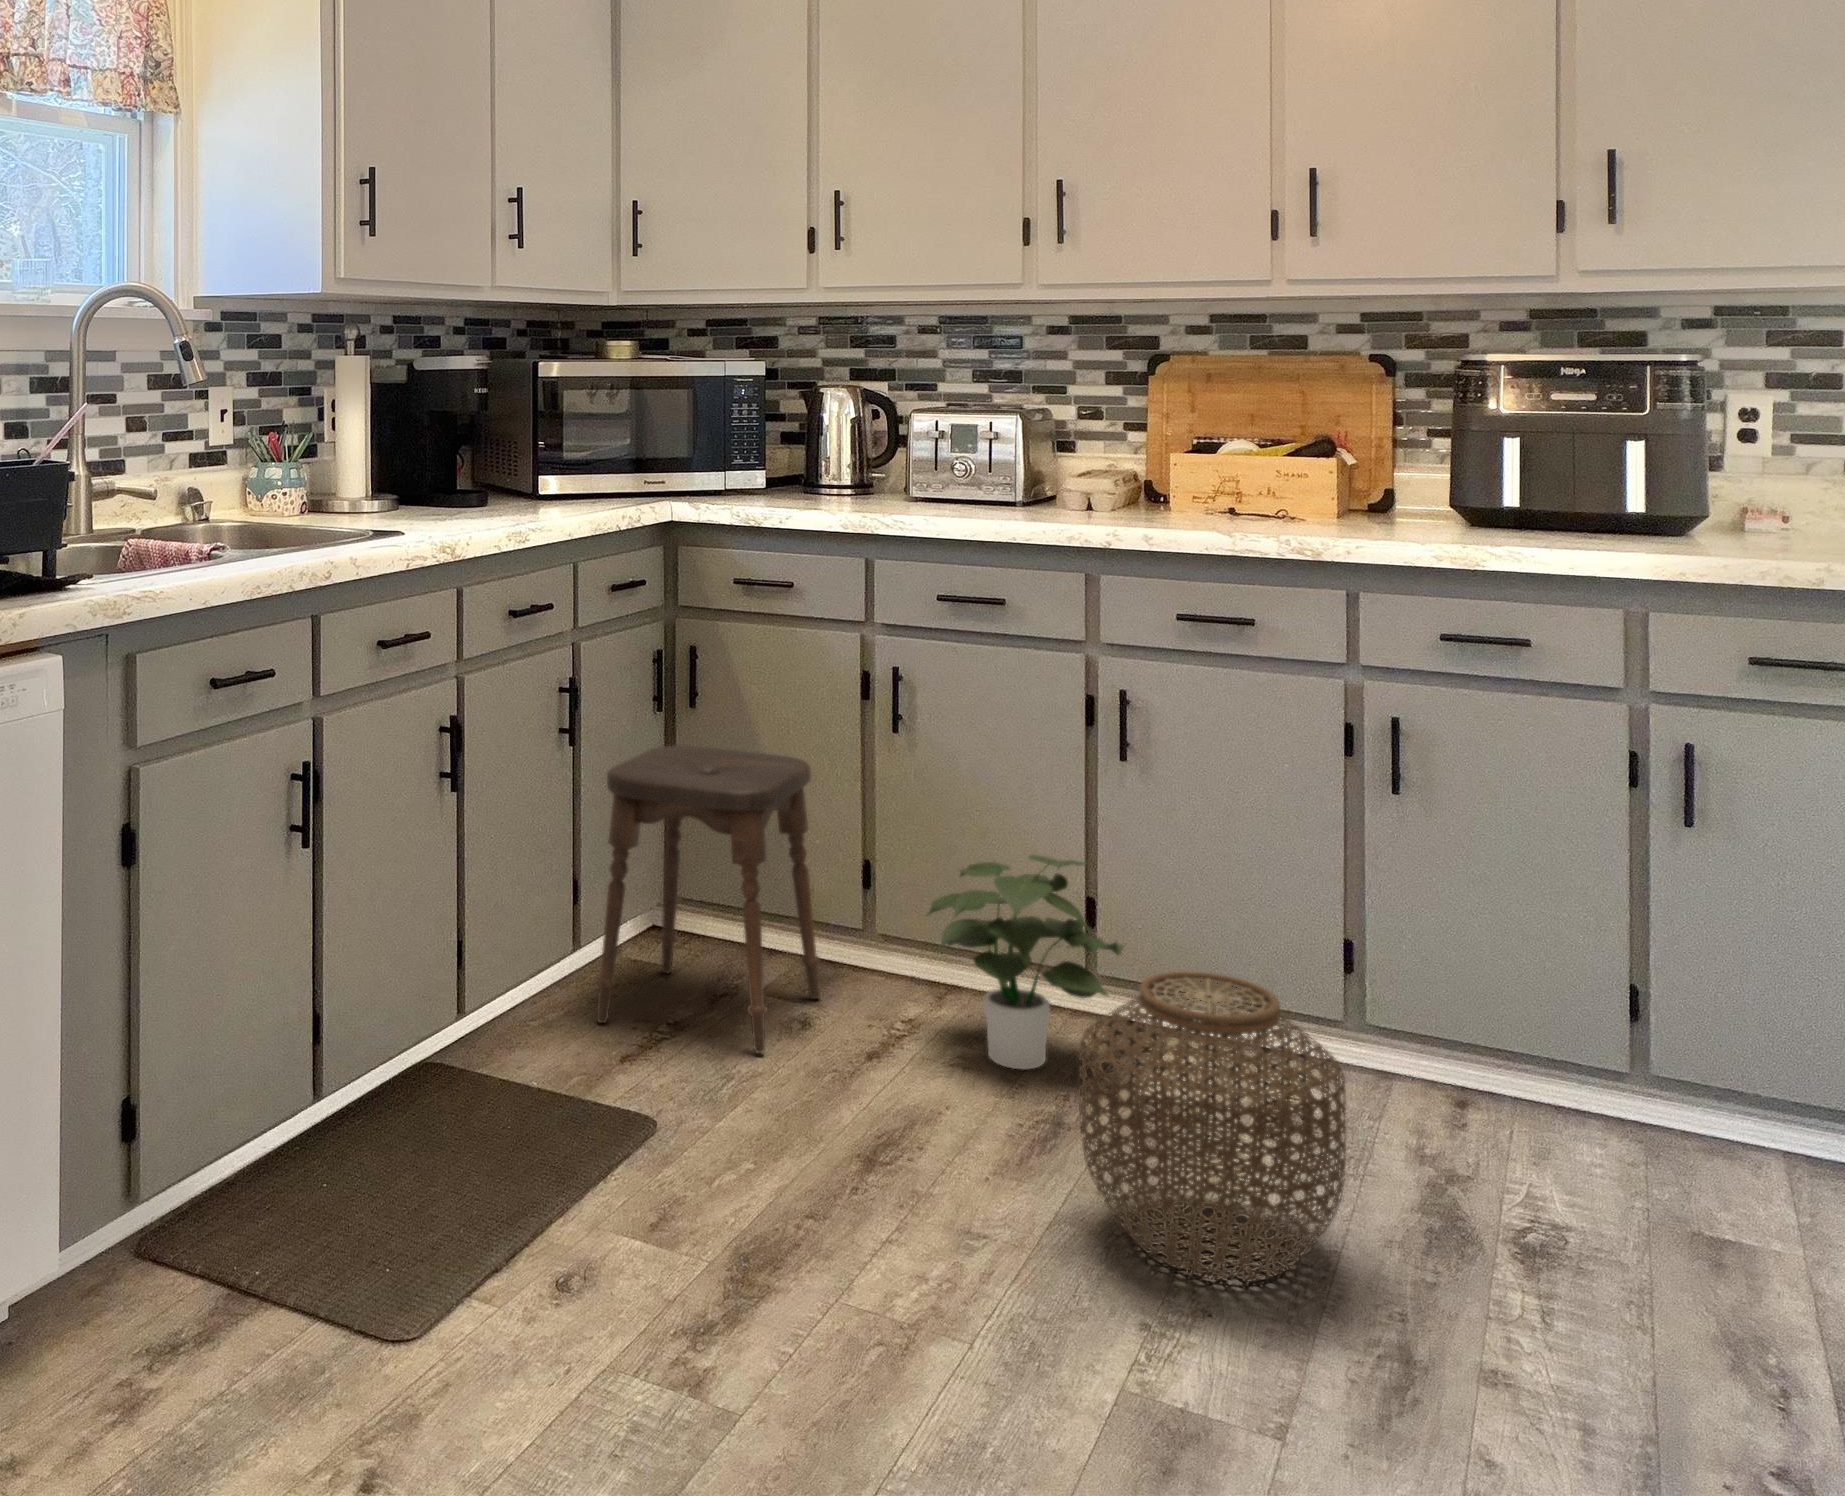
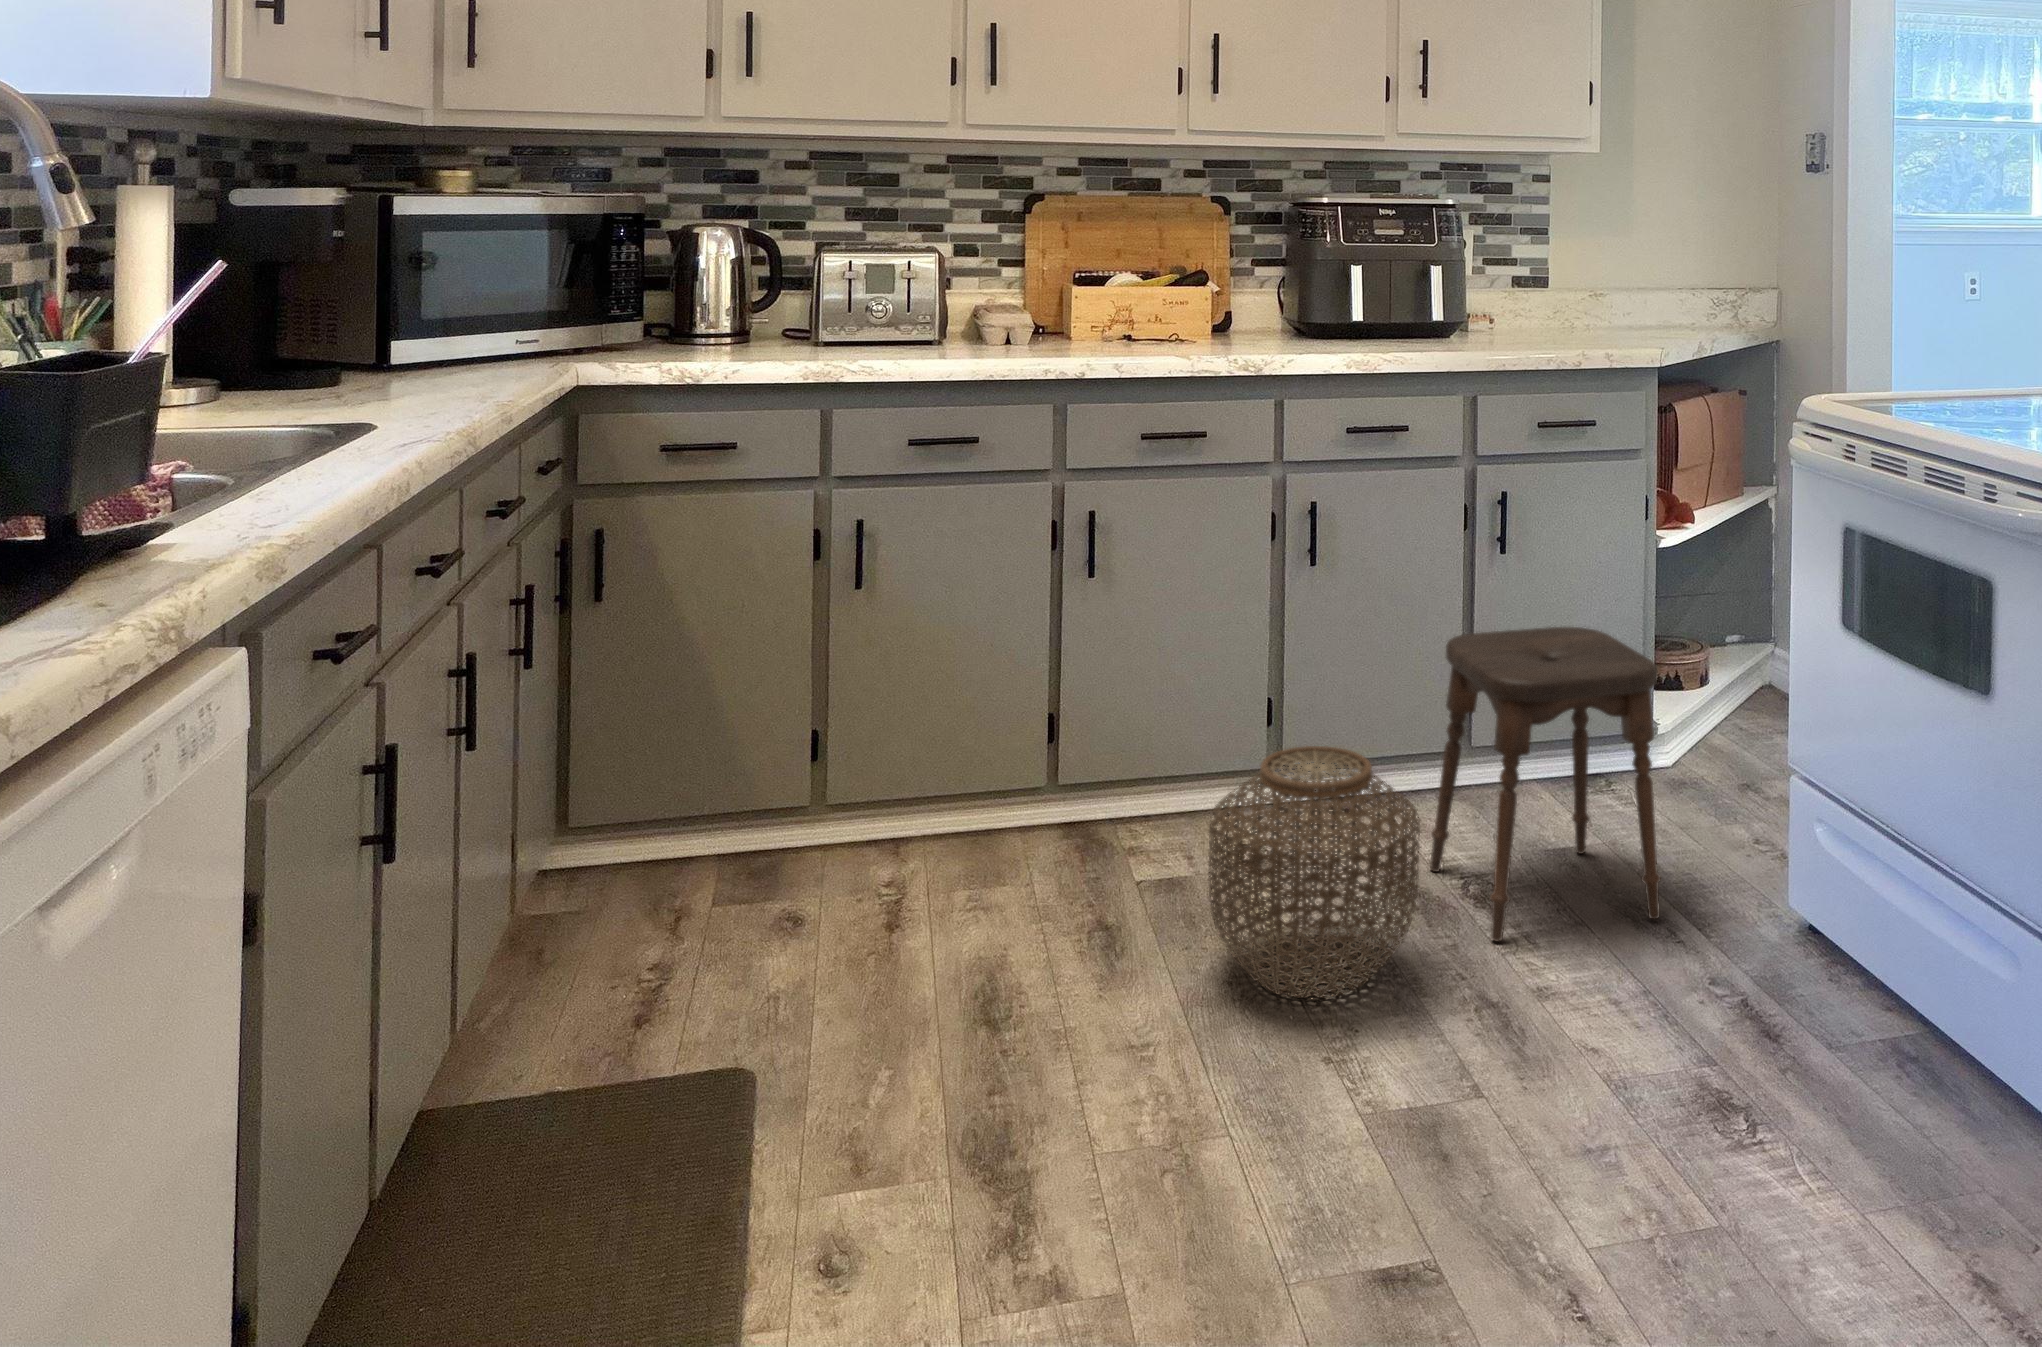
stool: present [597,745,820,1053] -> present [1430,627,1661,941]
potted plant: present [927,855,1124,1070] -> none [938,673,1129,876]

